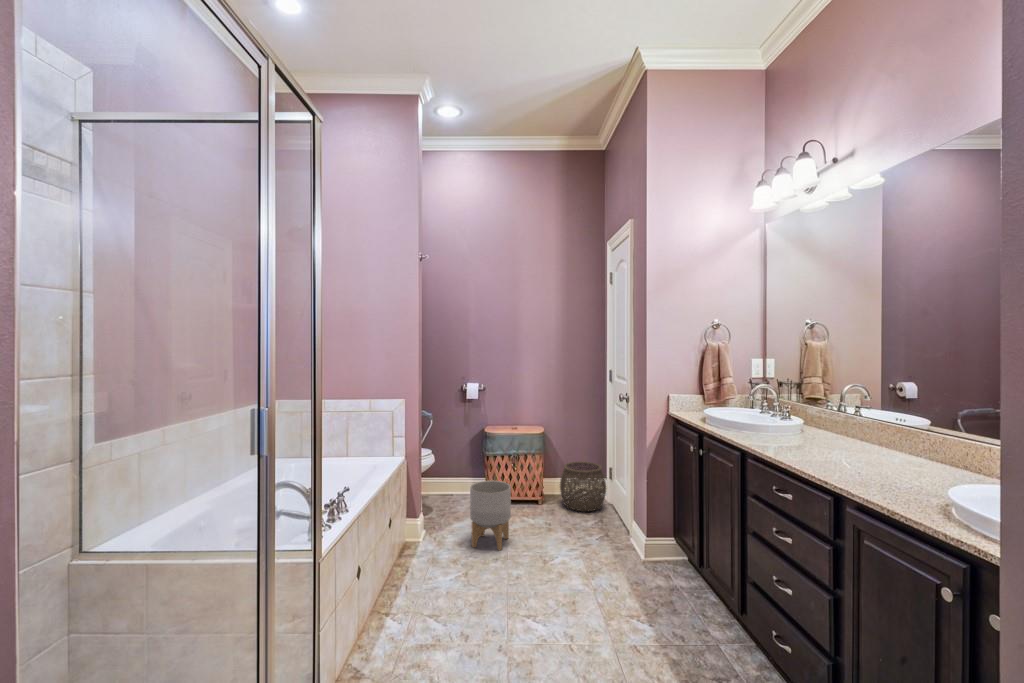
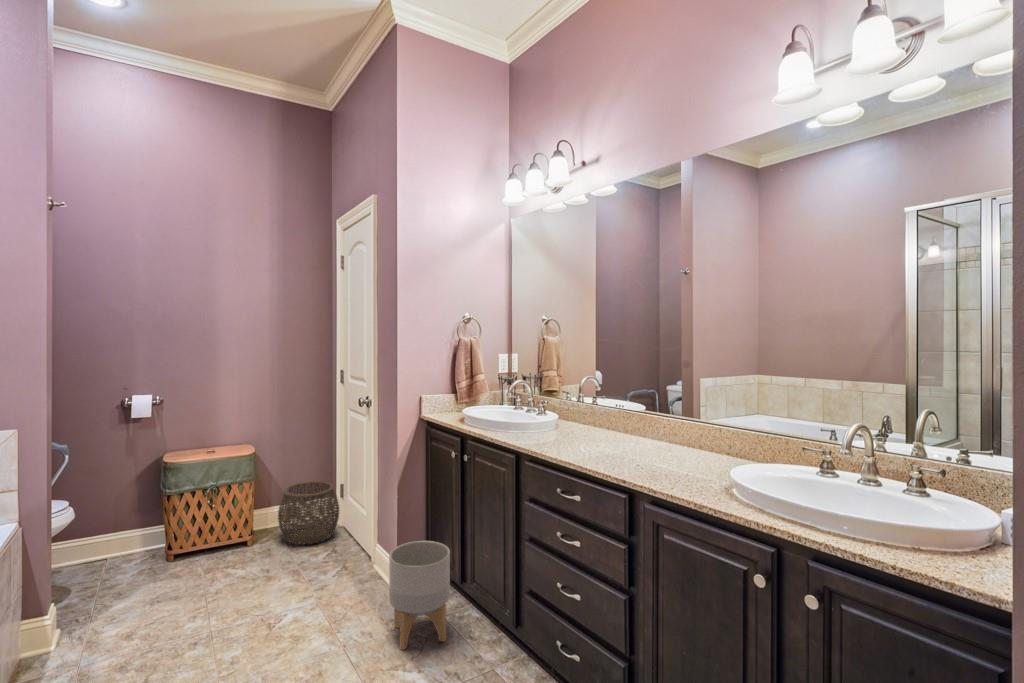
planter: present [470,481,511,550] -> present [389,541,450,650]

